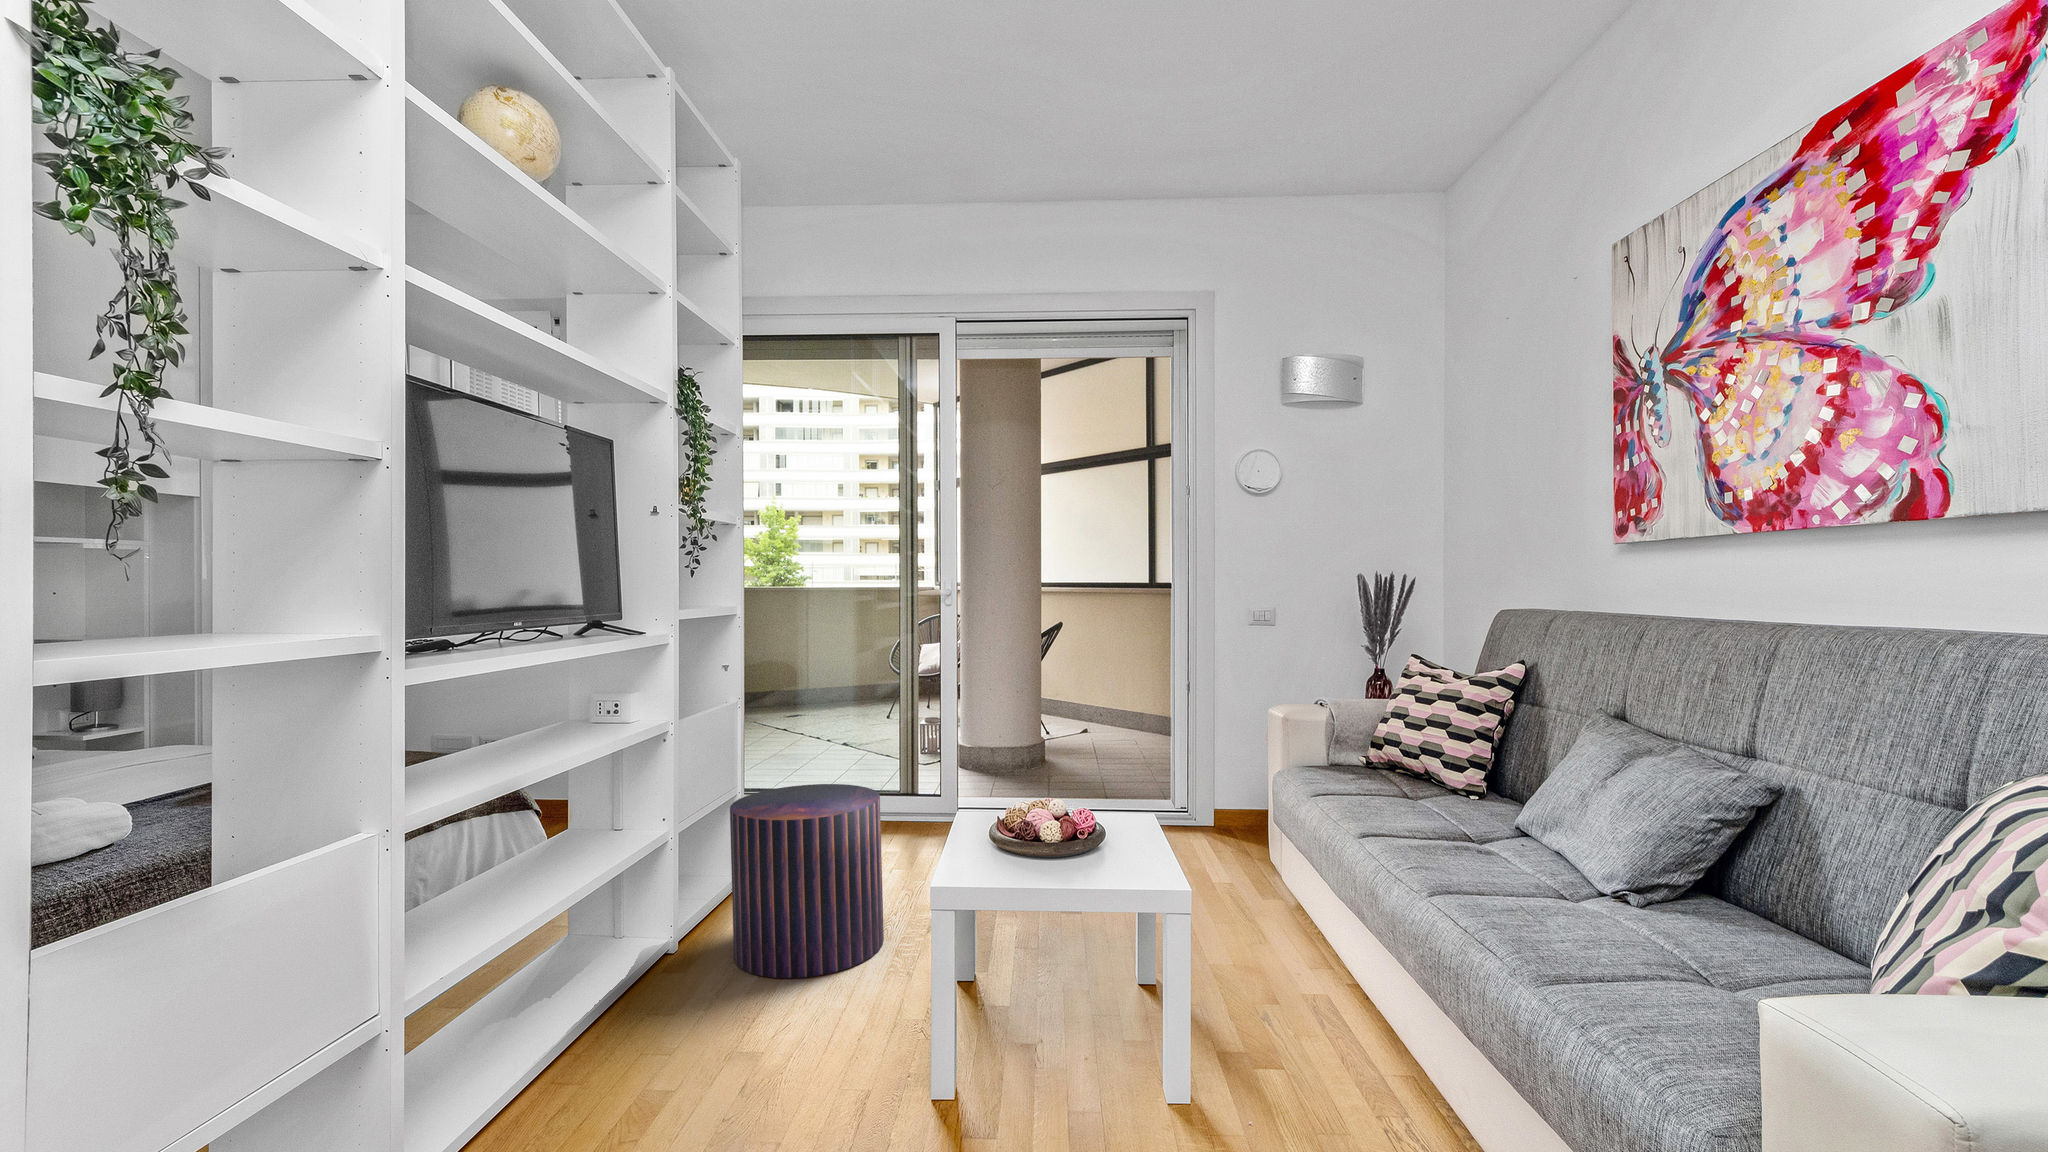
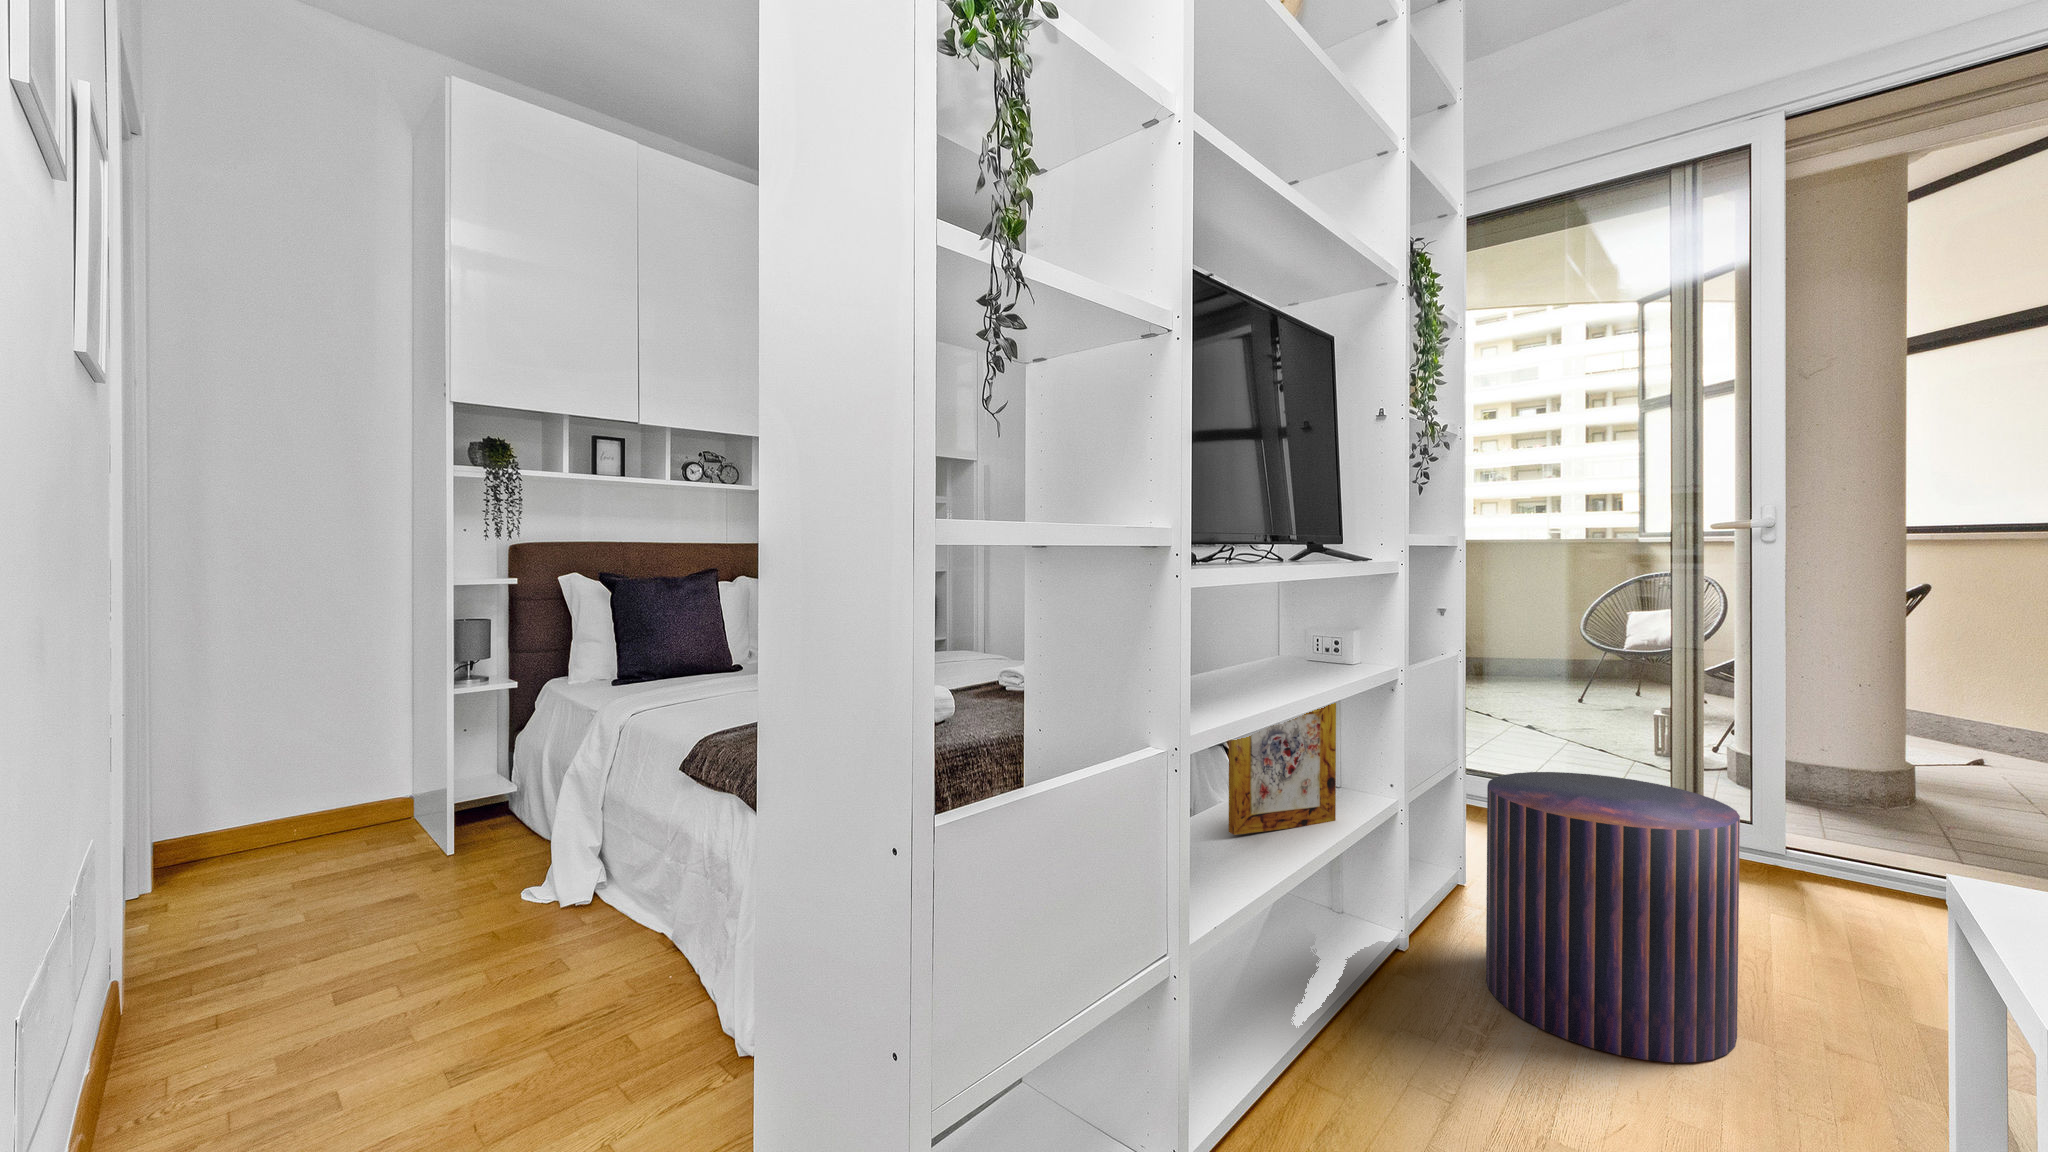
picture frame: none [505,751,609,886] -> present [1229,703,1336,835]

